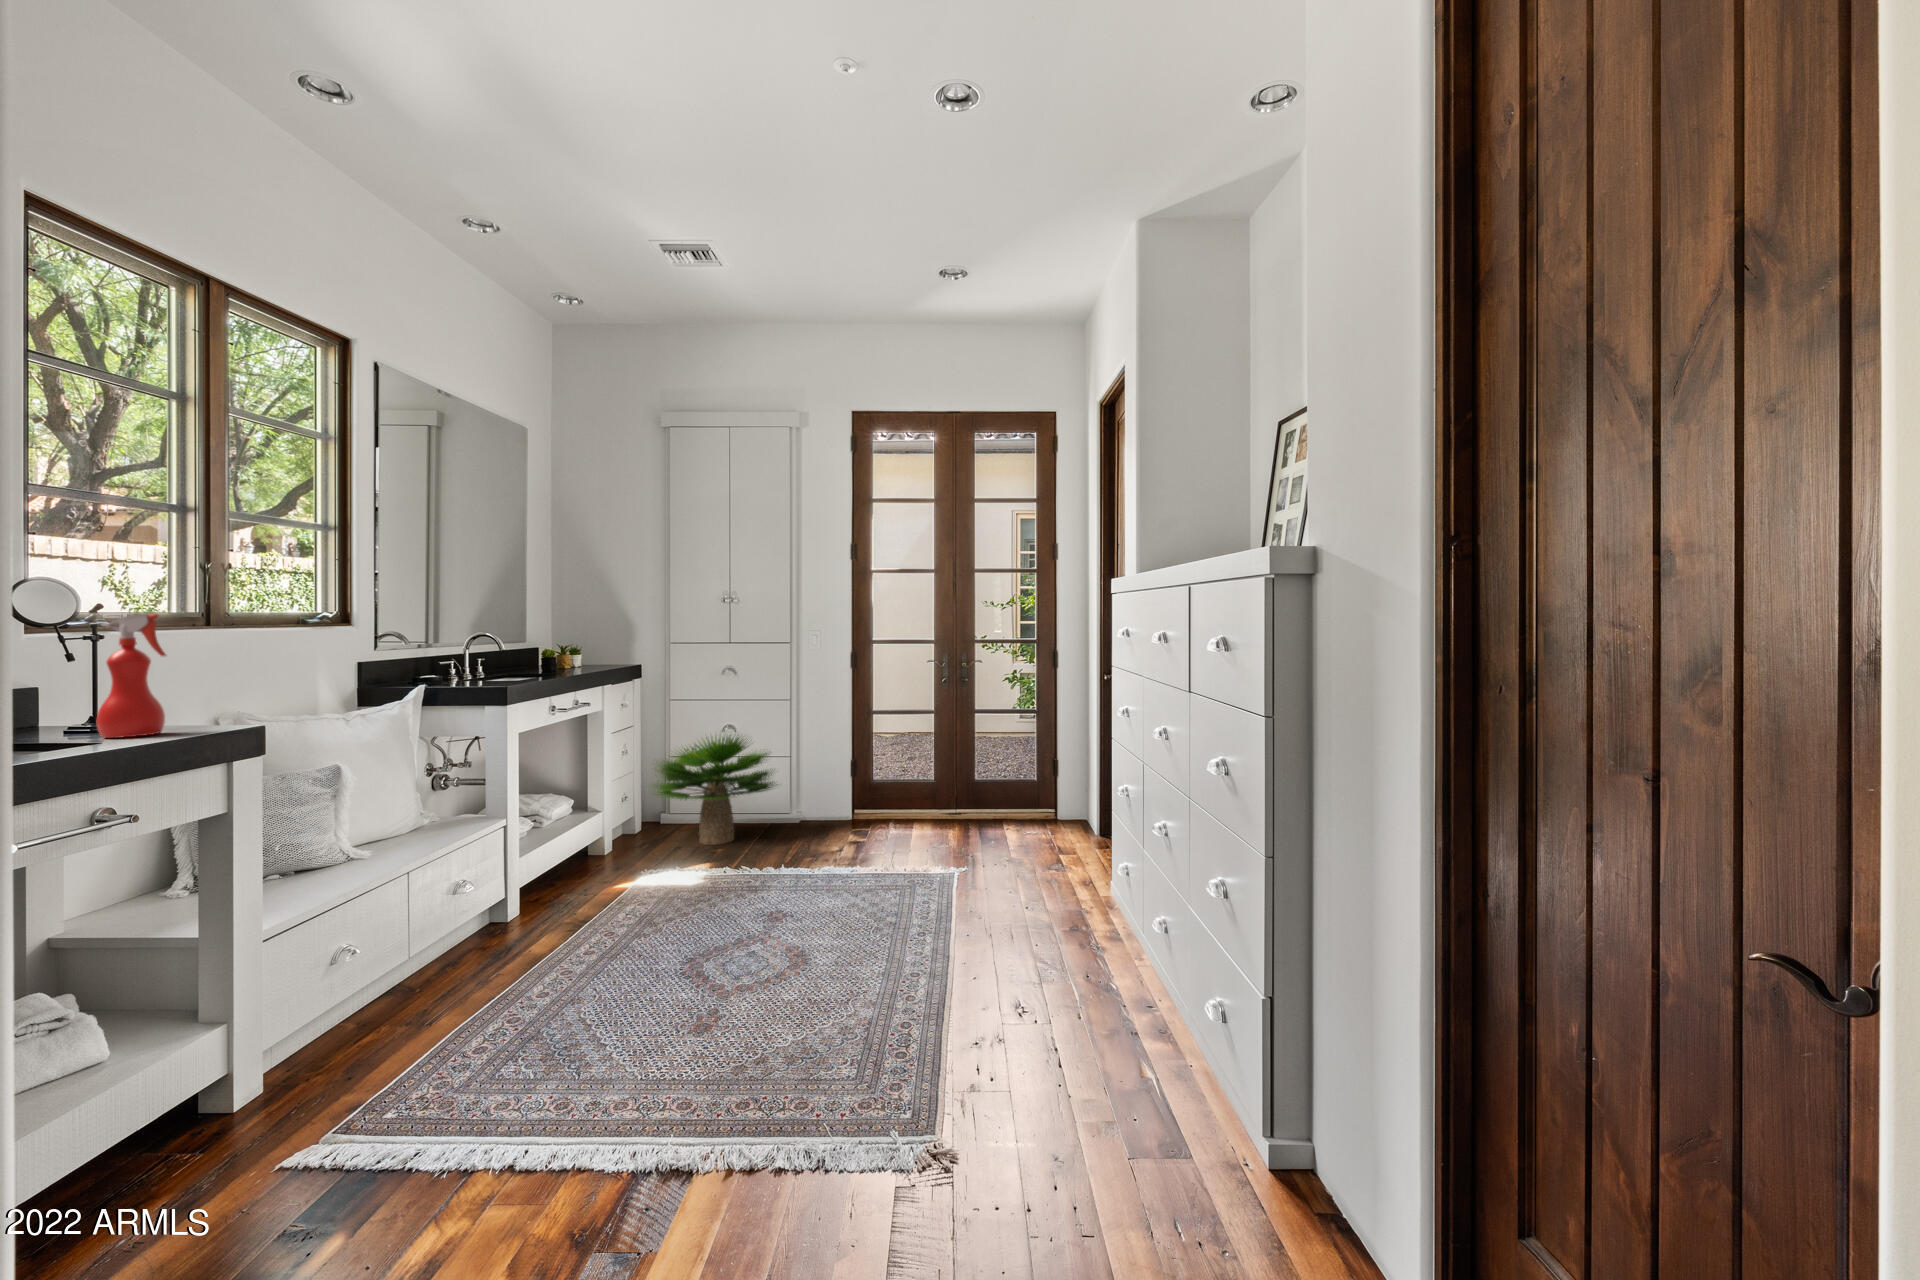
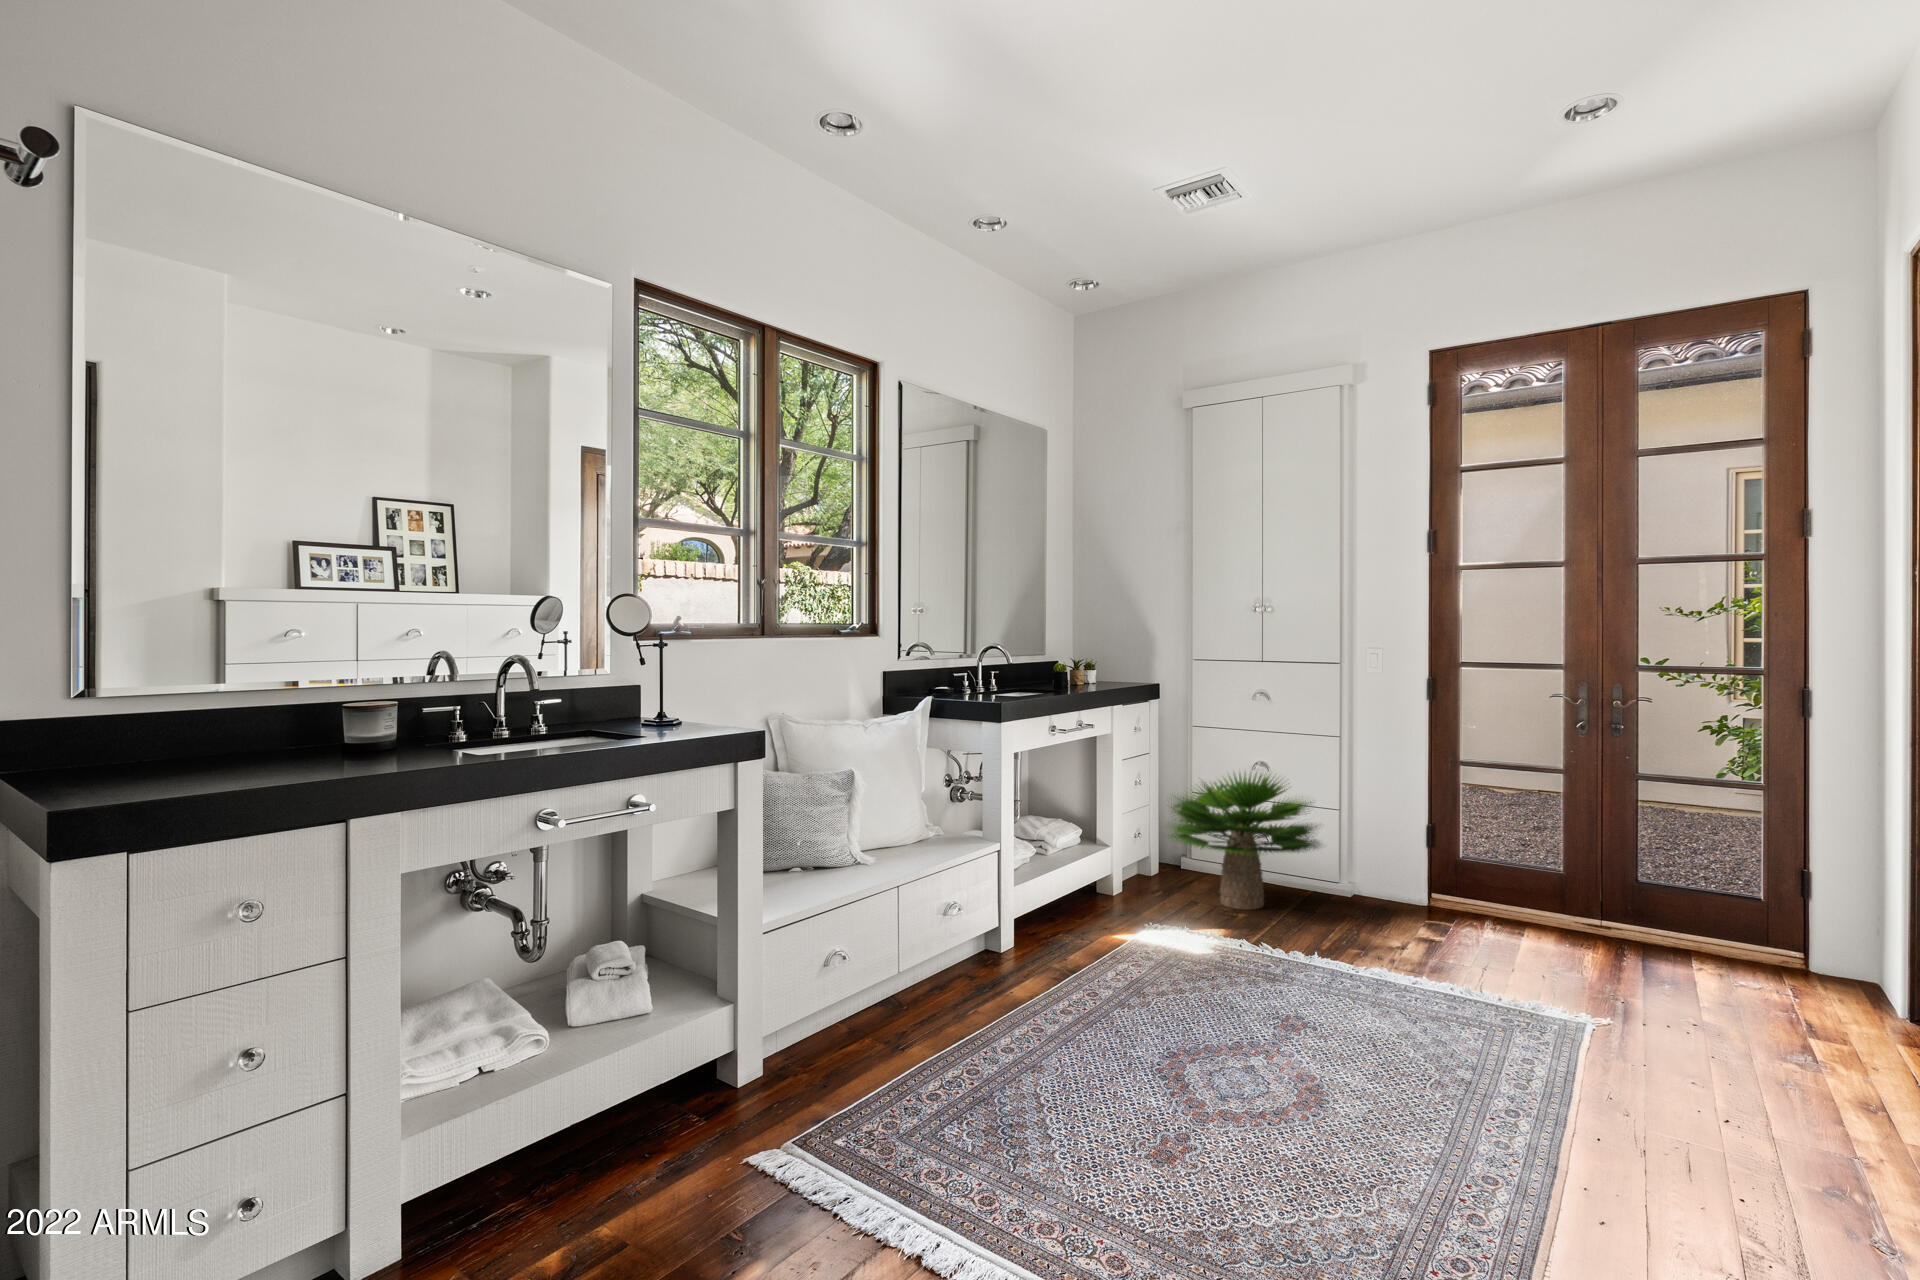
spray bottle: present [96,614,166,738] -> none [658,622,702,732]

